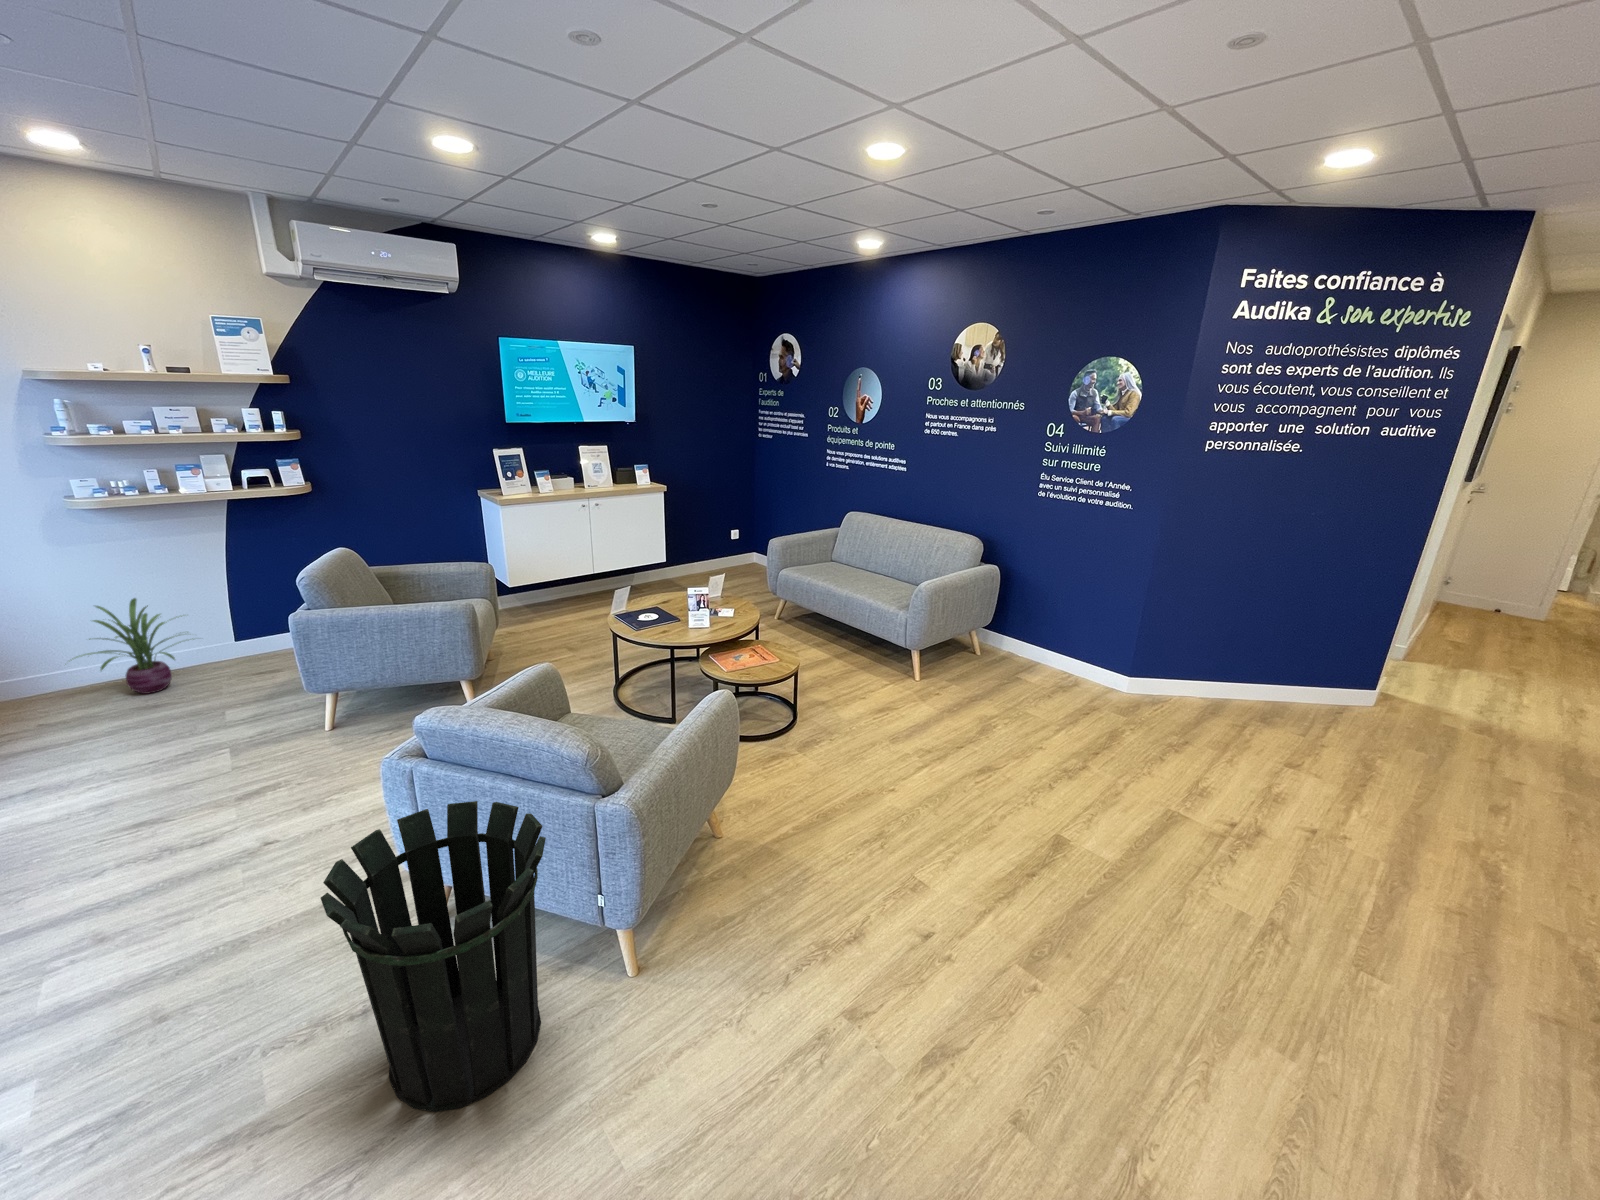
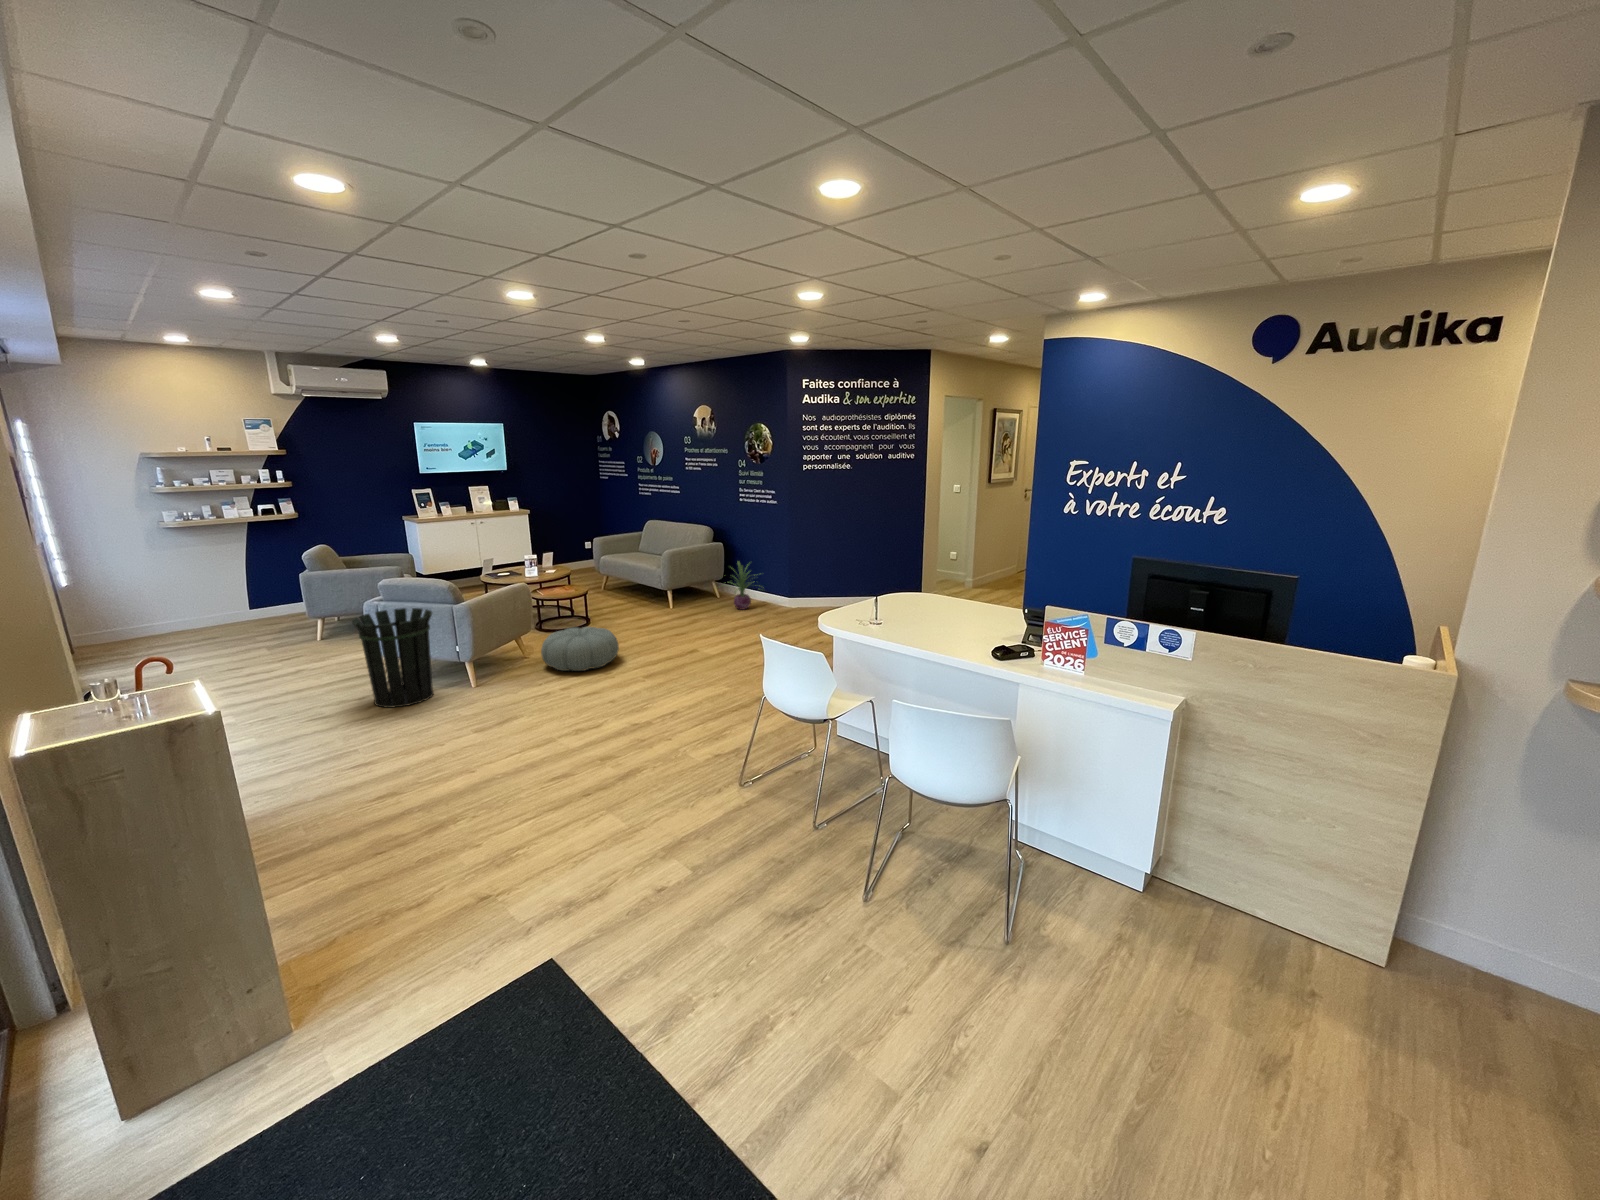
decorative plant: present [77,598,182,694] -> present [731,561,751,610]
pouf: none [770,787,936,930] -> present [541,627,619,671]

